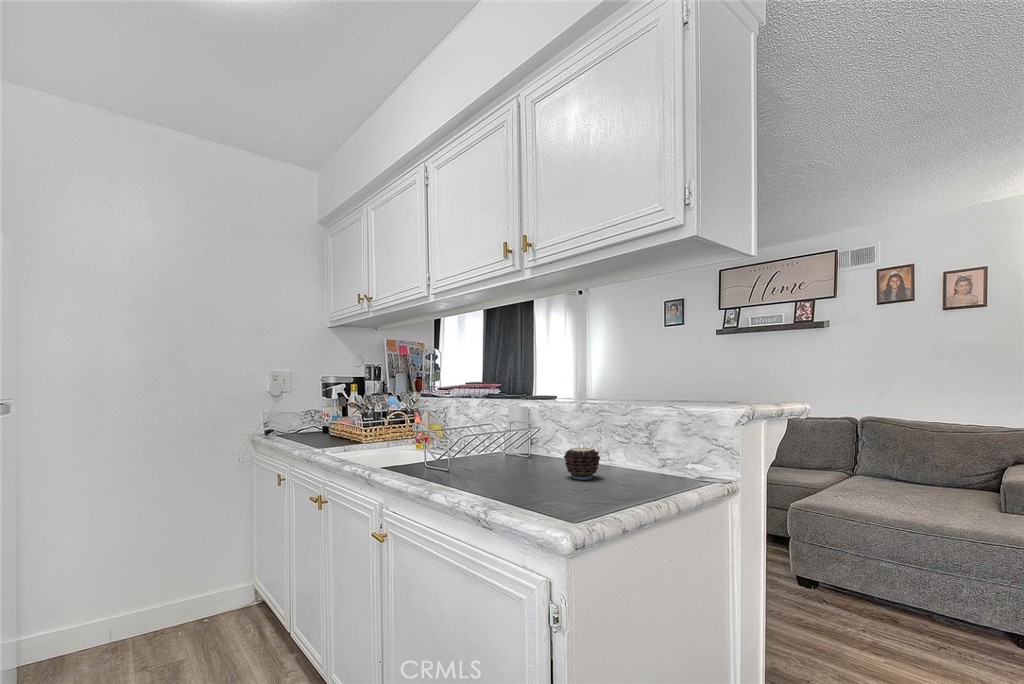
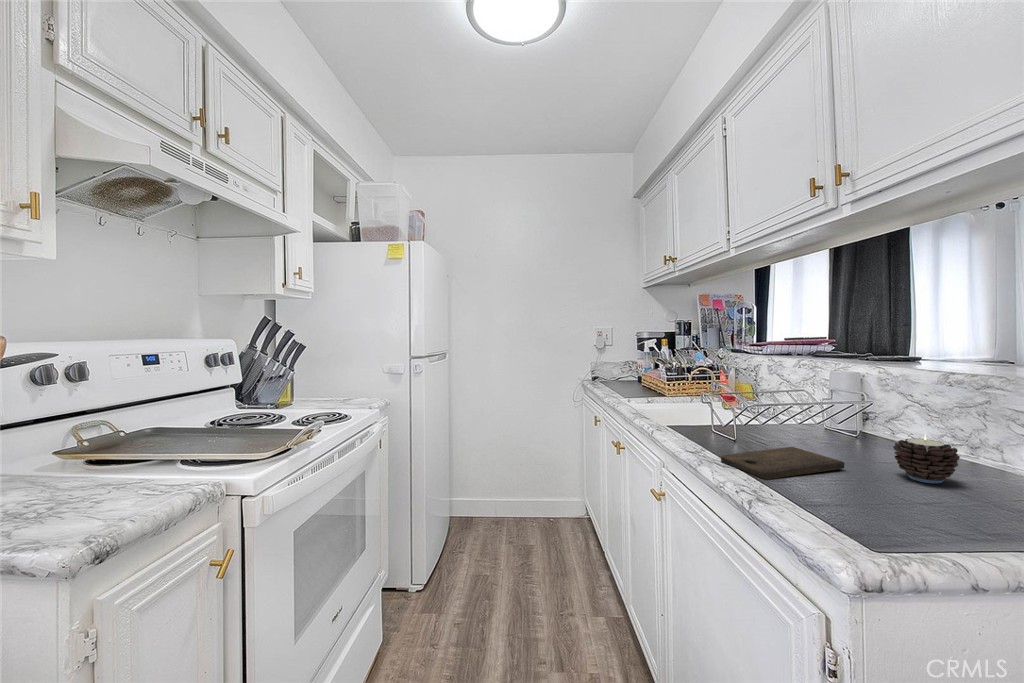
cutting board: none [446,468,535,494] -> present [721,447,844,479]

